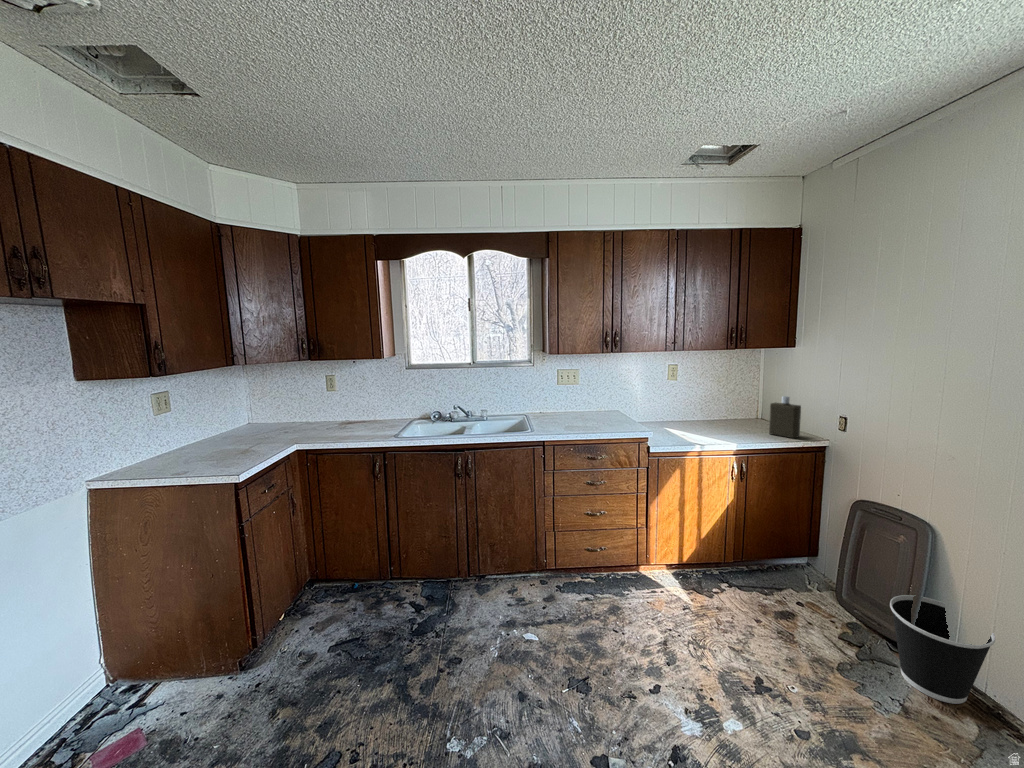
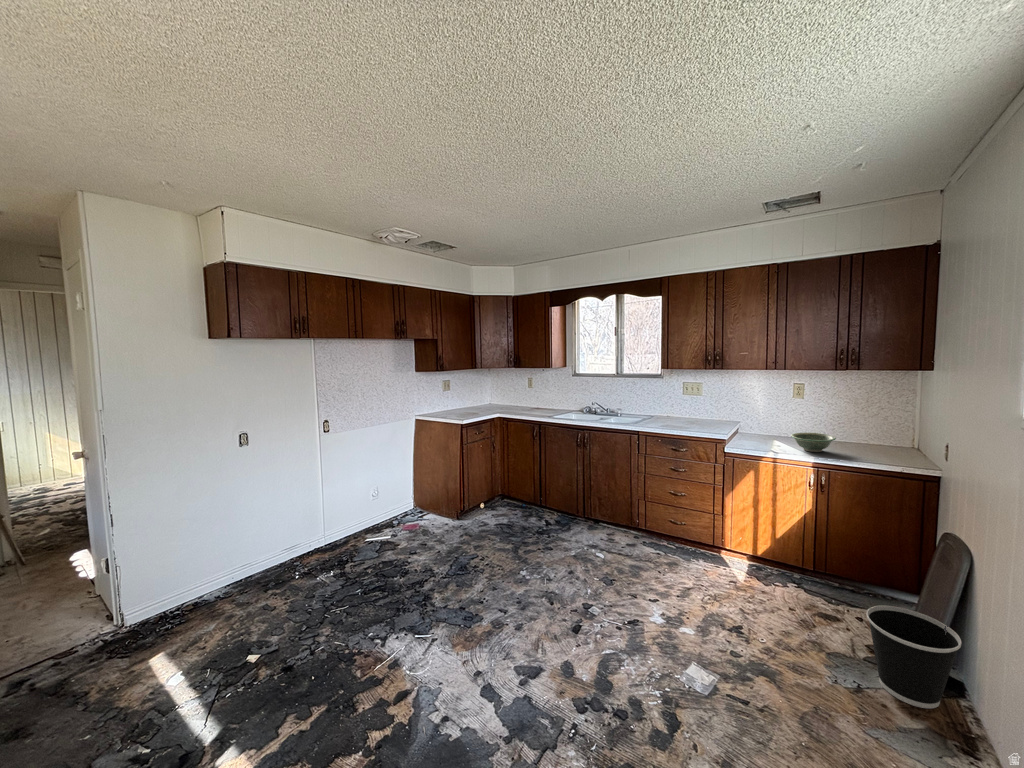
bottle: present [769,396,801,438] -> none [876,419,909,463]
bowl: none [695,417,738,438] -> present [791,433,836,452]

